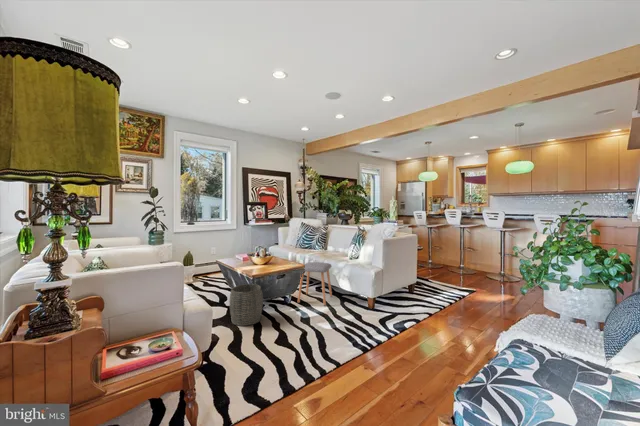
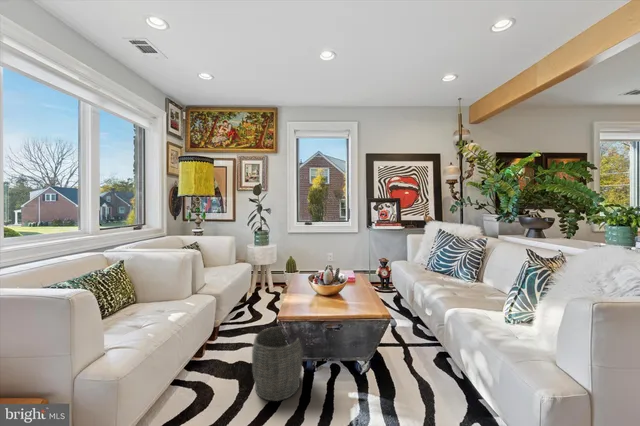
stool: present [298,262,332,306] -> none [379,308,456,411]

